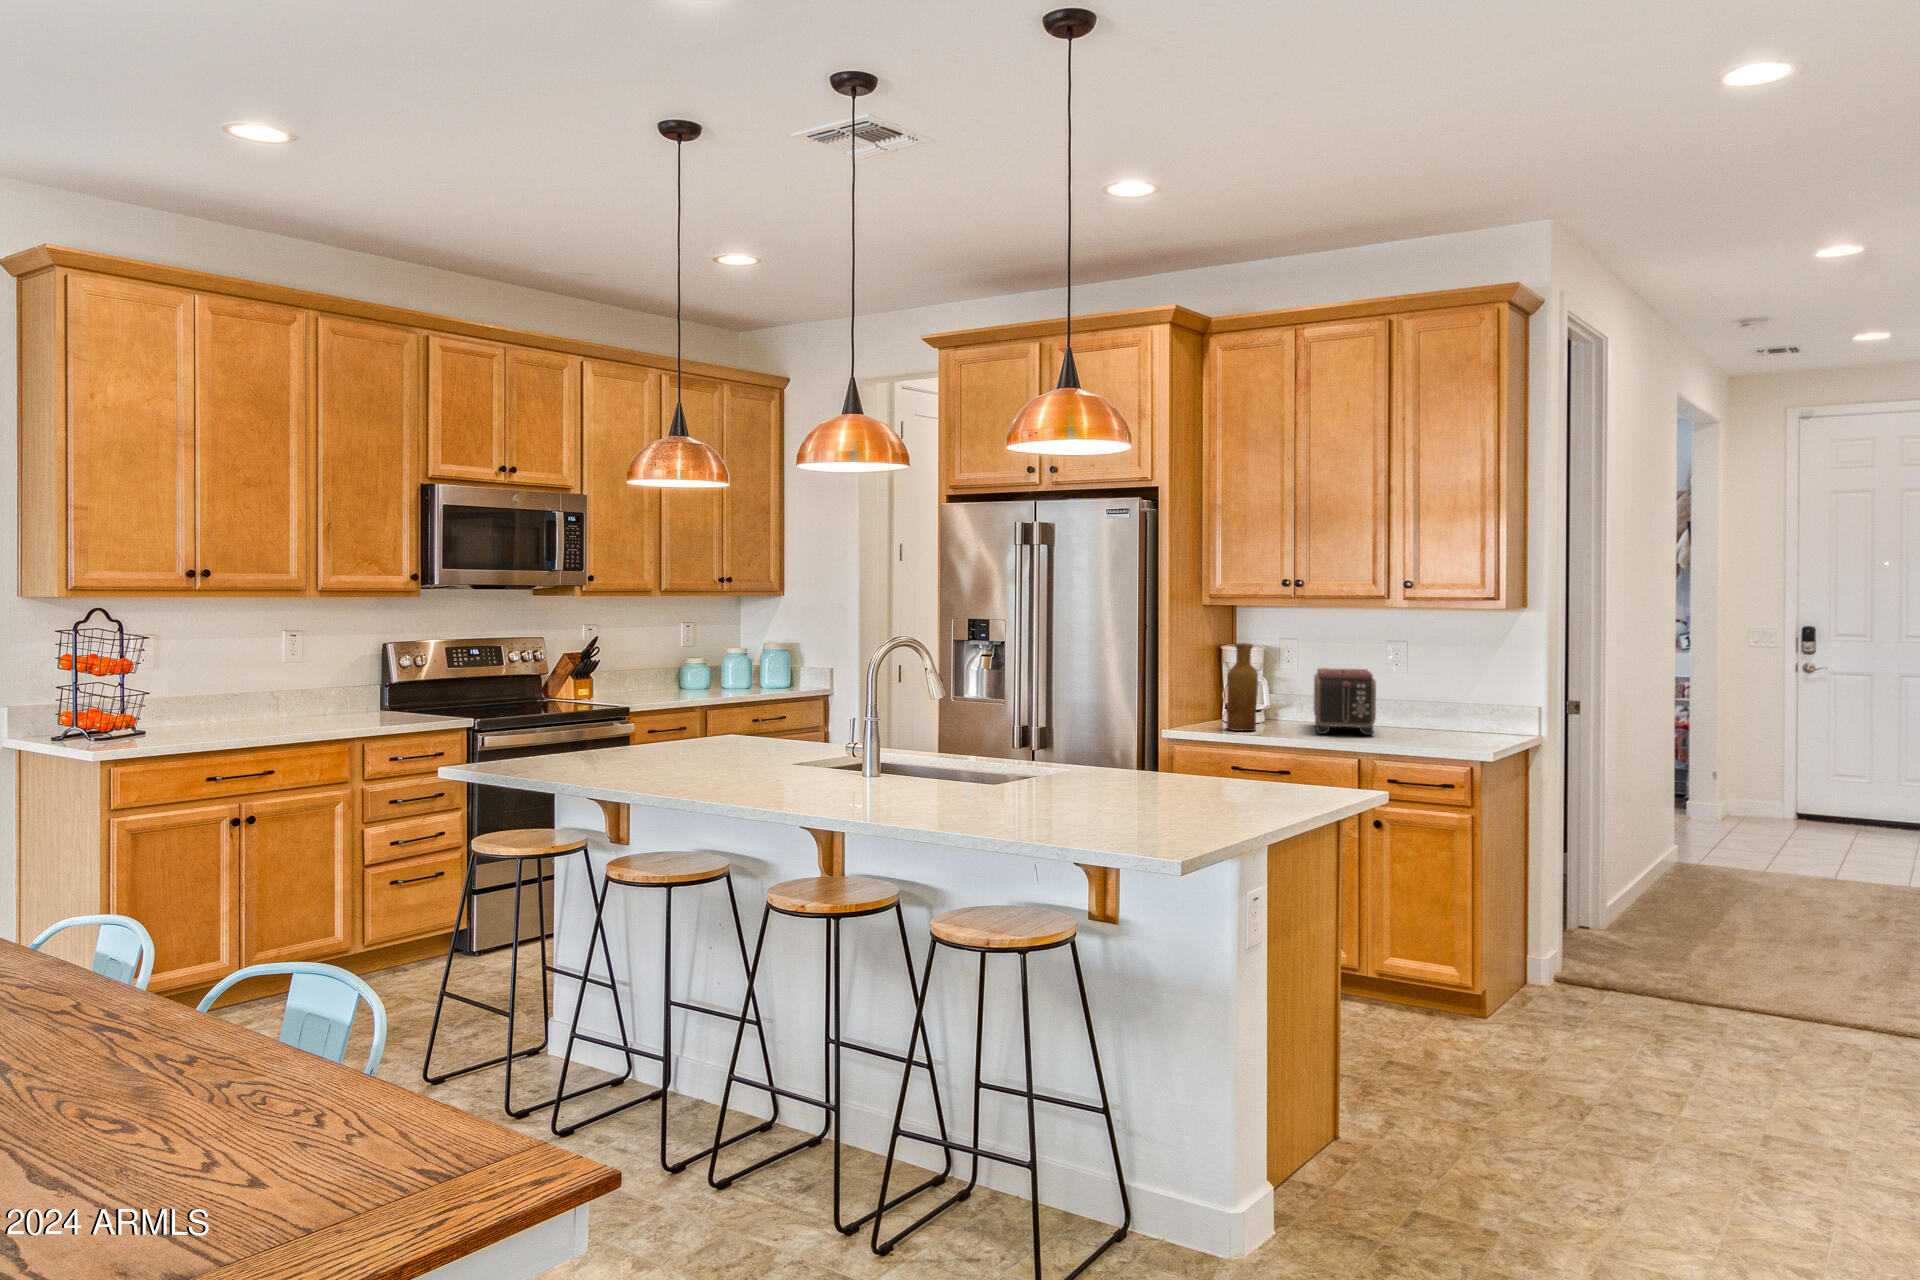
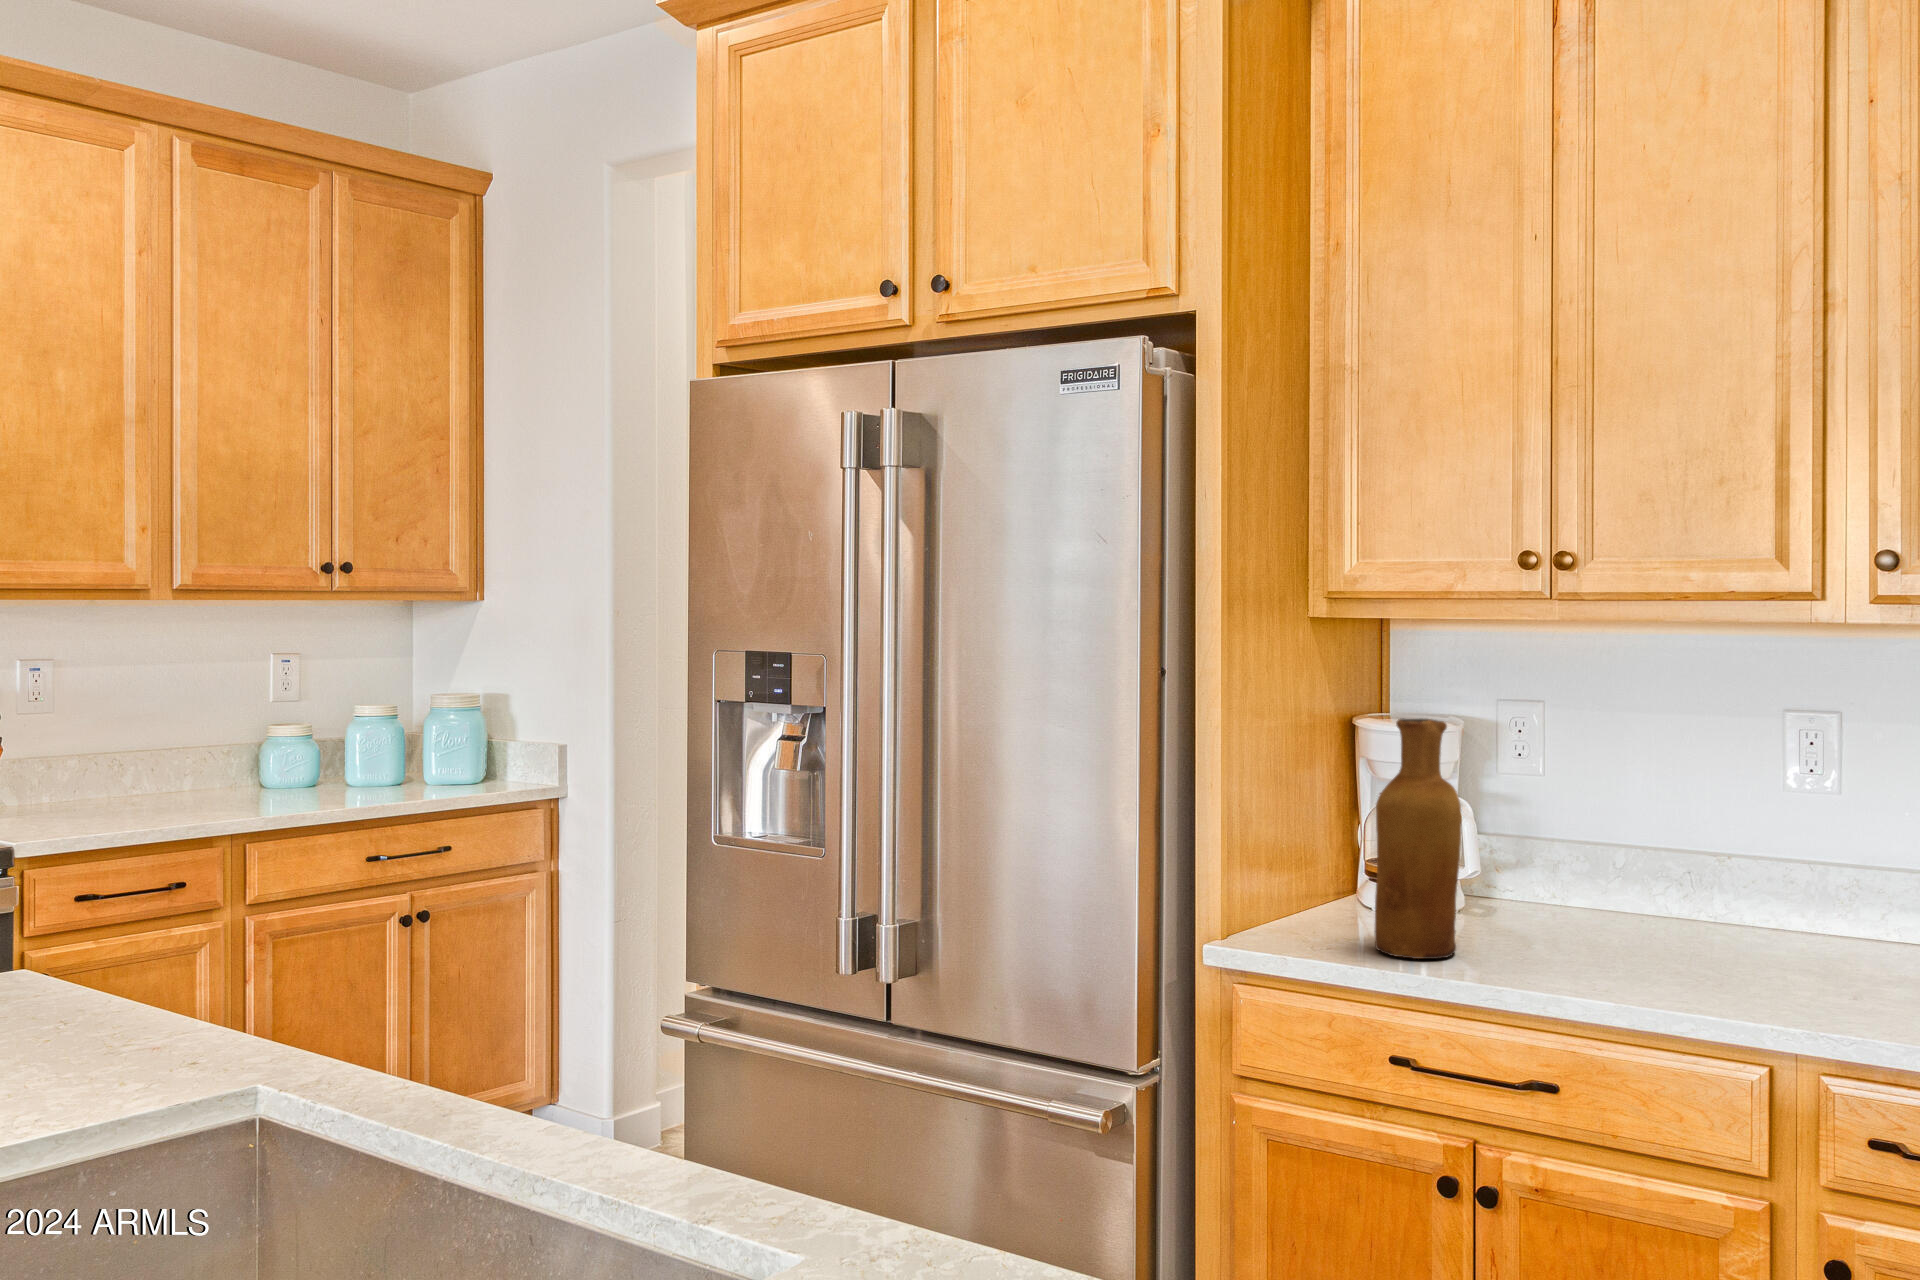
toaster: present [1314,668,1376,735] -> none [1601,781,1810,985]

